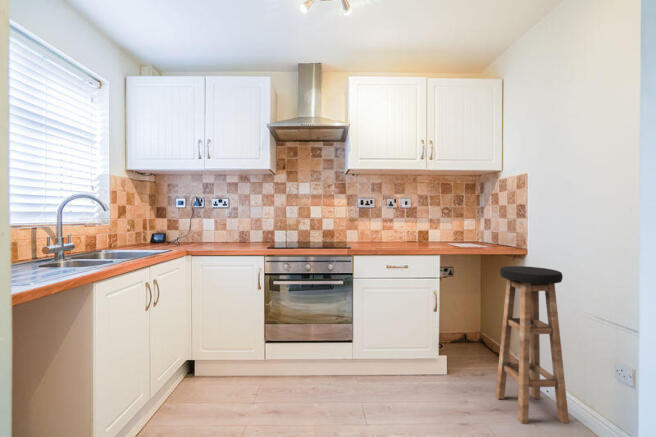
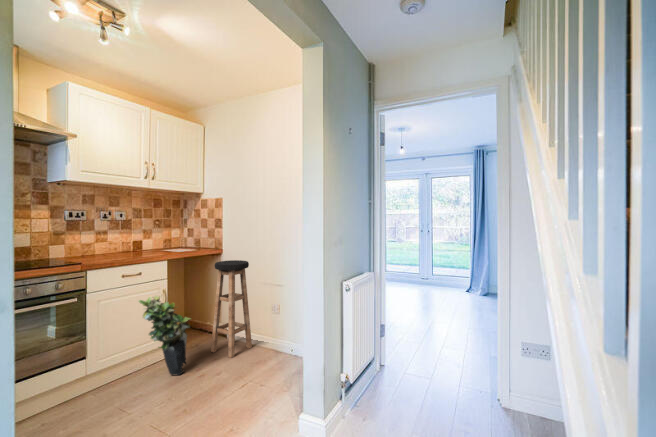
potted plant: none [398,296,458,410] -> present [139,296,190,376]

